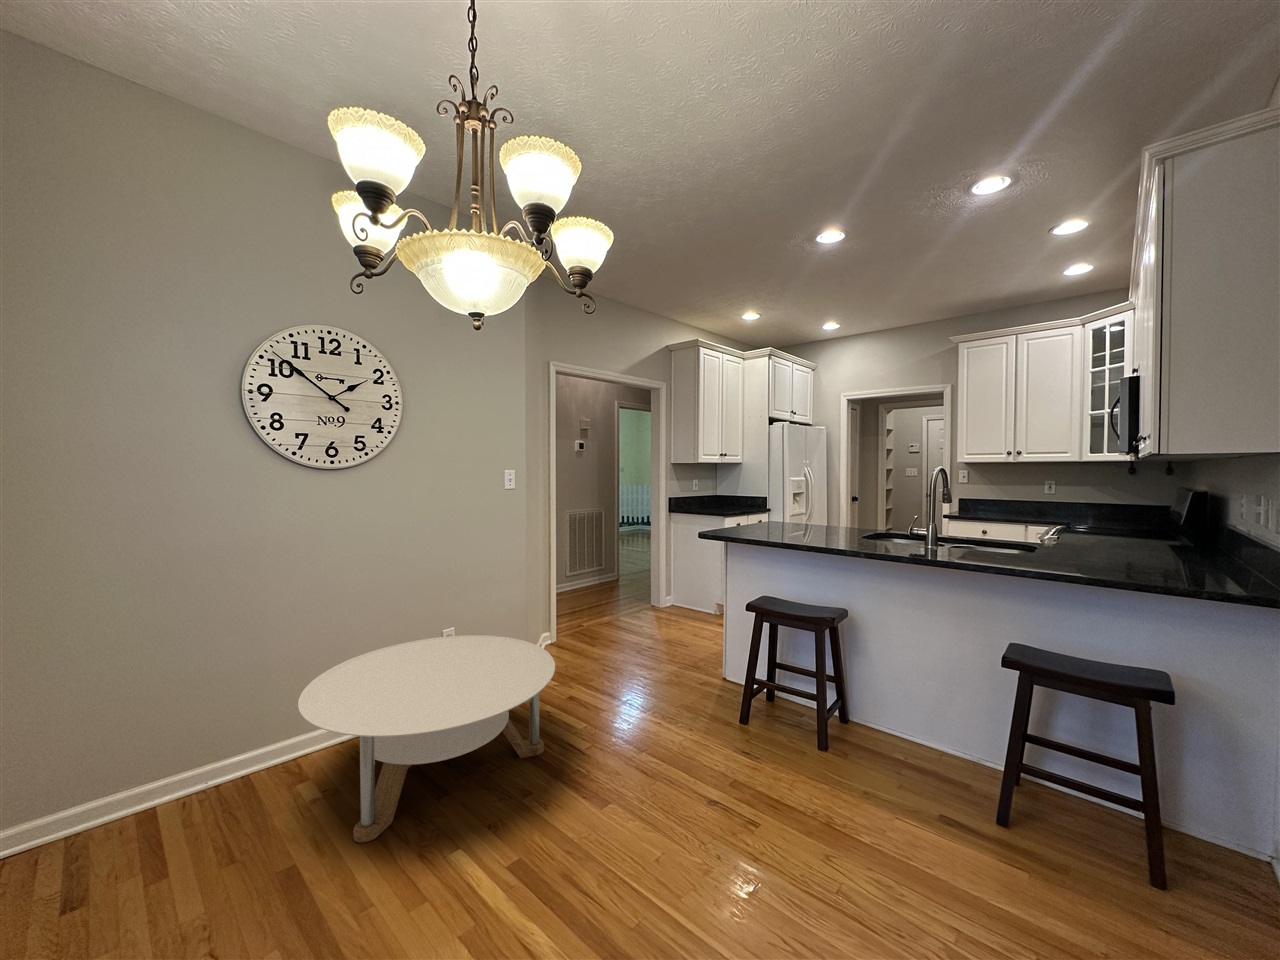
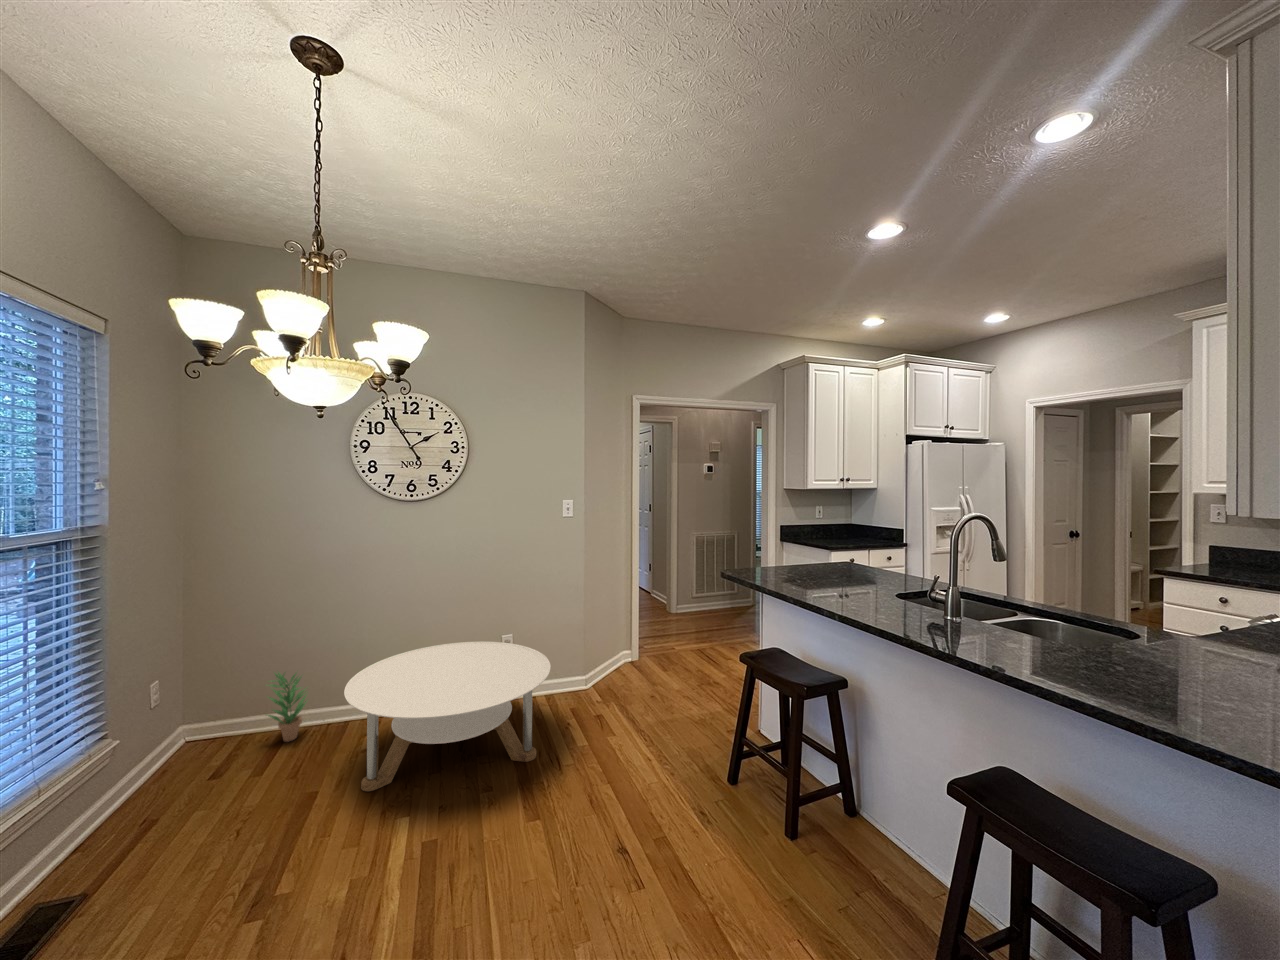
potted plant: none [117,716,197,827] -> present [268,673,306,742]

